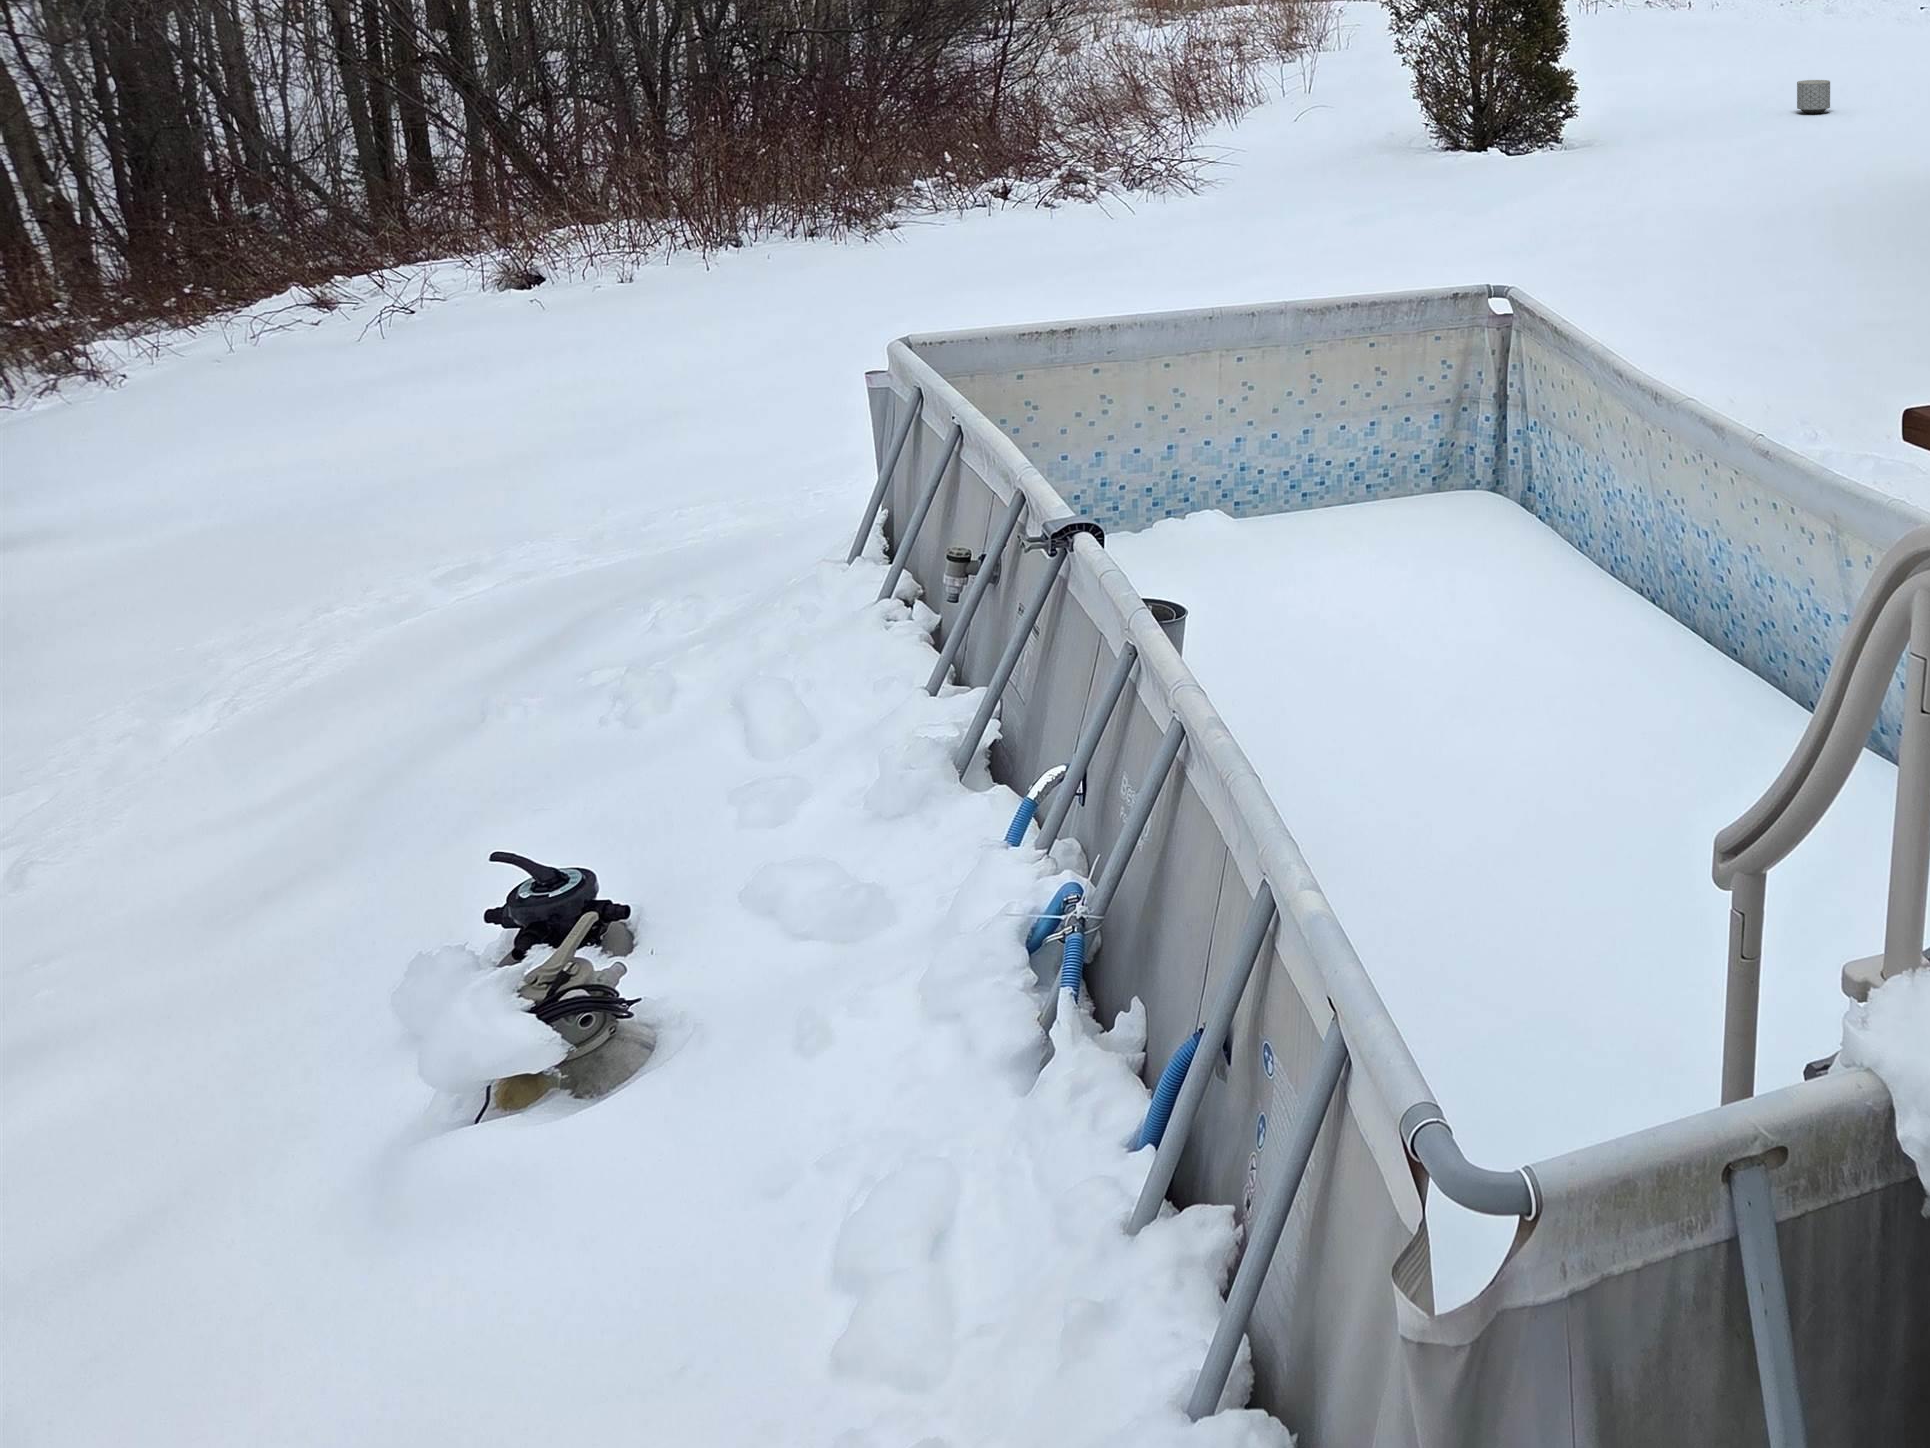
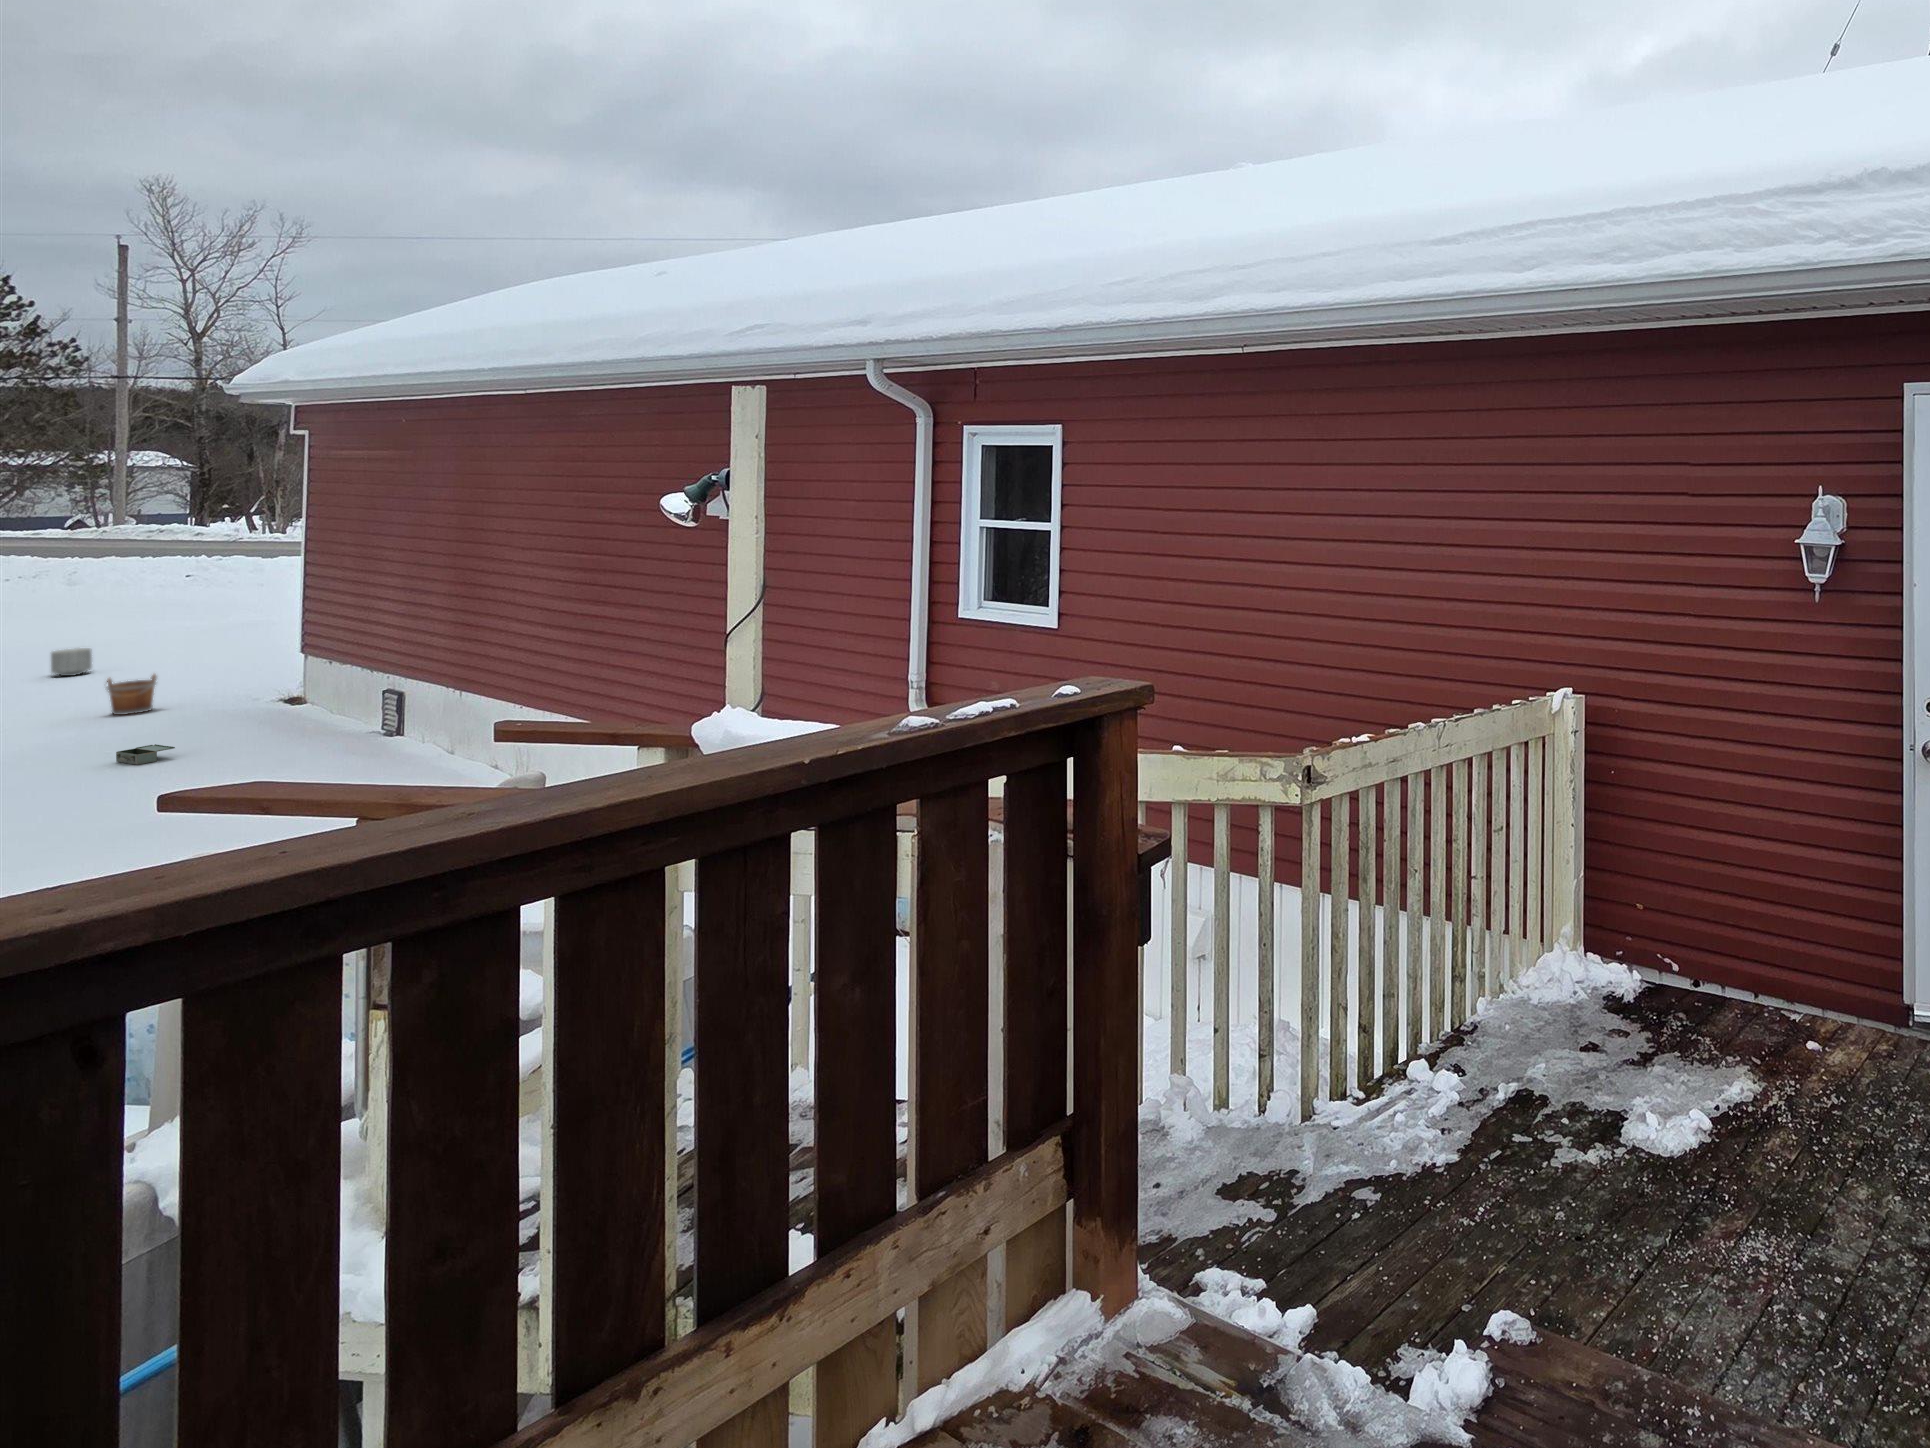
bucket: none [1835,120,1882,172] -> present [106,674,157,715]
toolbox: none [1837,221,1893,247] -> present [116,744,175,765]

